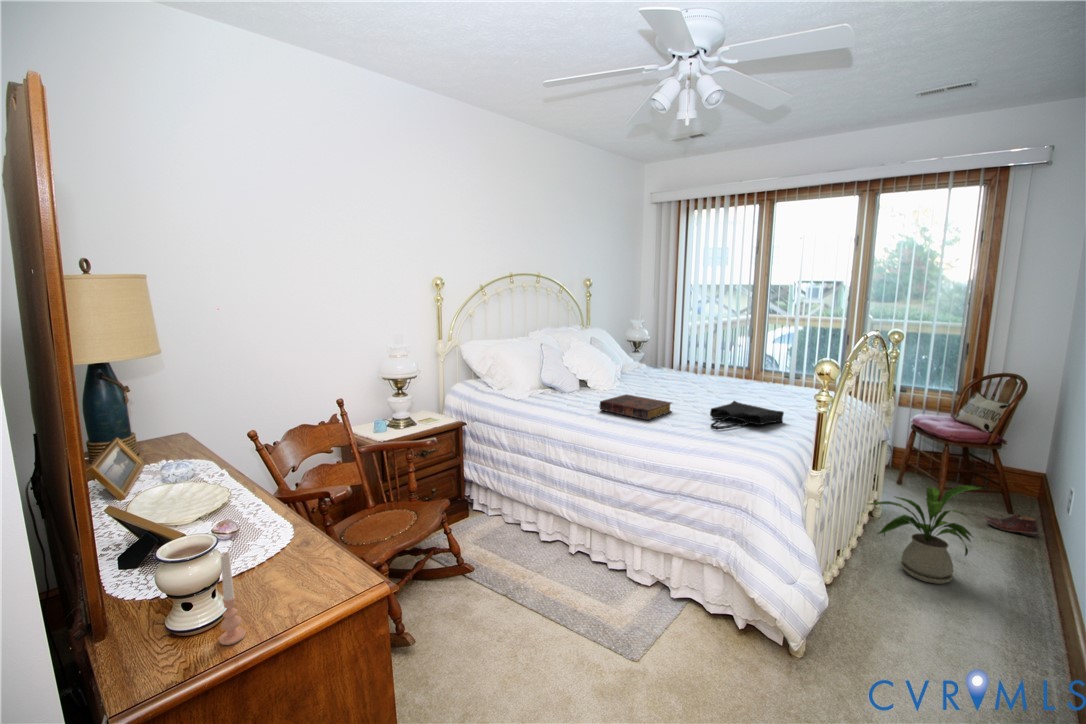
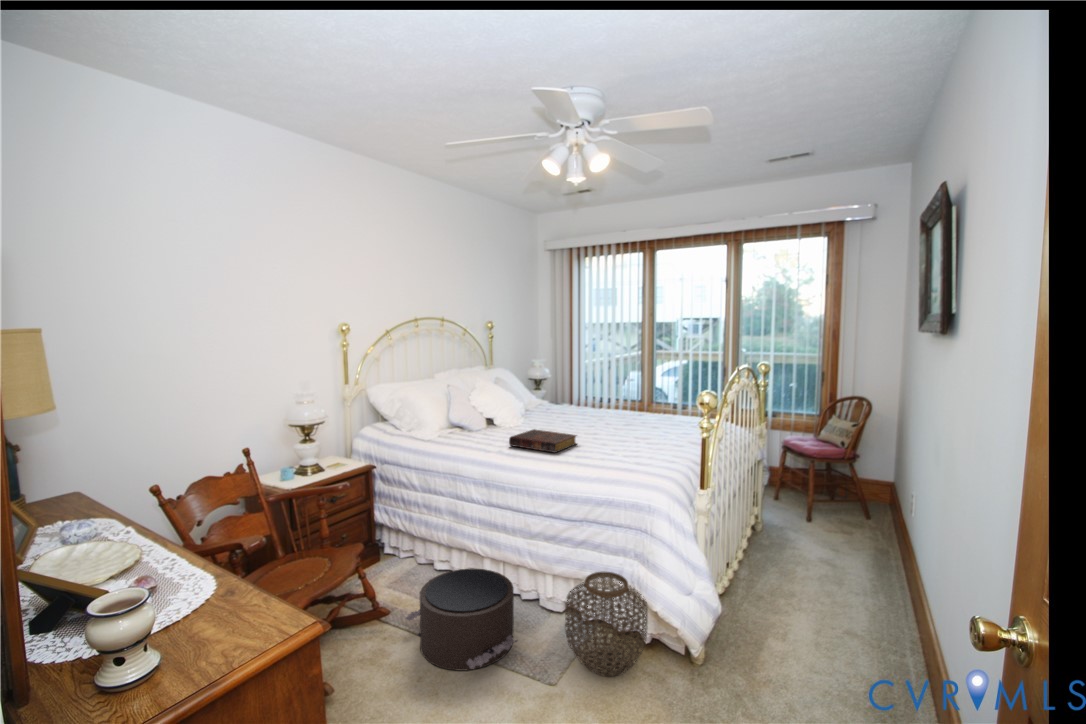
tote bag: present [710,401,784,429] -> none [612,431,675,458]
house plant: present [870,486,983,584] -> none [746,495,837,583]
shoe: present [983,514,1038,536] -> none [841,517,882,535]
pouf: none [489,532,600,636] -> present [405,569,517,670]
woven basket: none [651,550,743,663] -> present [565,572,648,677]
candle: present [219,552,246,645] -> none [164,597,191,690]

